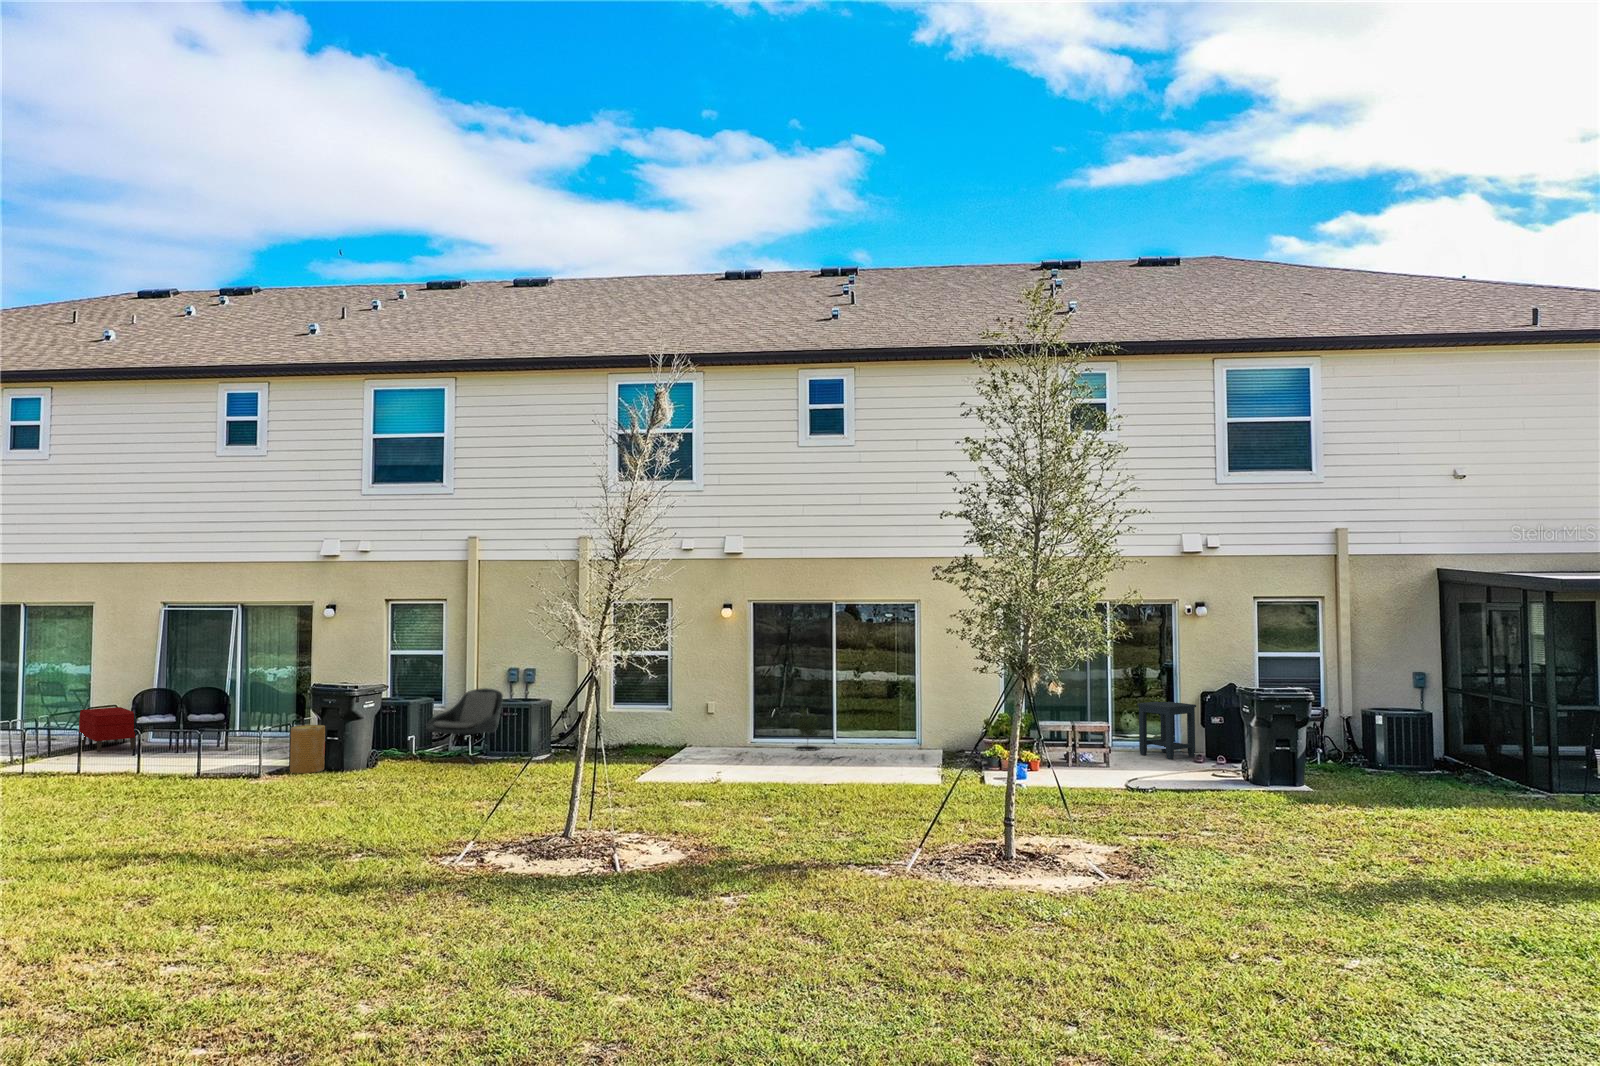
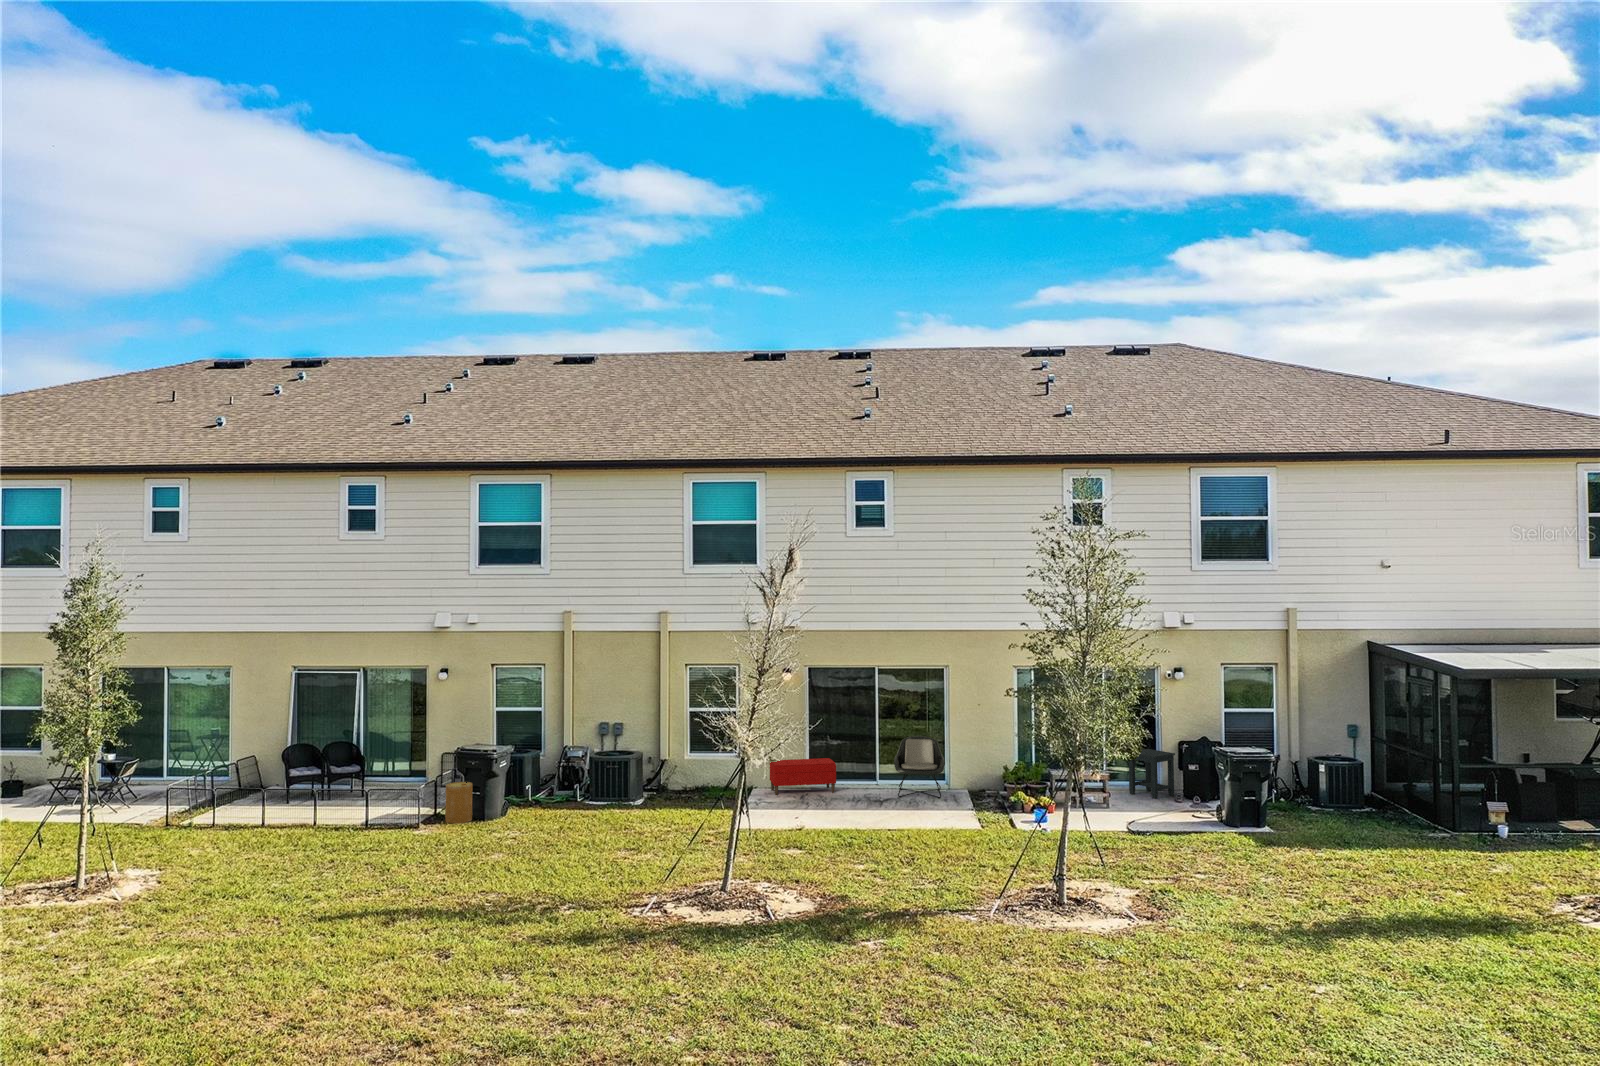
lounge chair: present [426,688,506,766] -> present [894,736,945,799]
bench: present [79,707,135,752] -> present [770,758,836,795]
potted tree: present [795,710,819,751] -> none [846,753,869,793]

